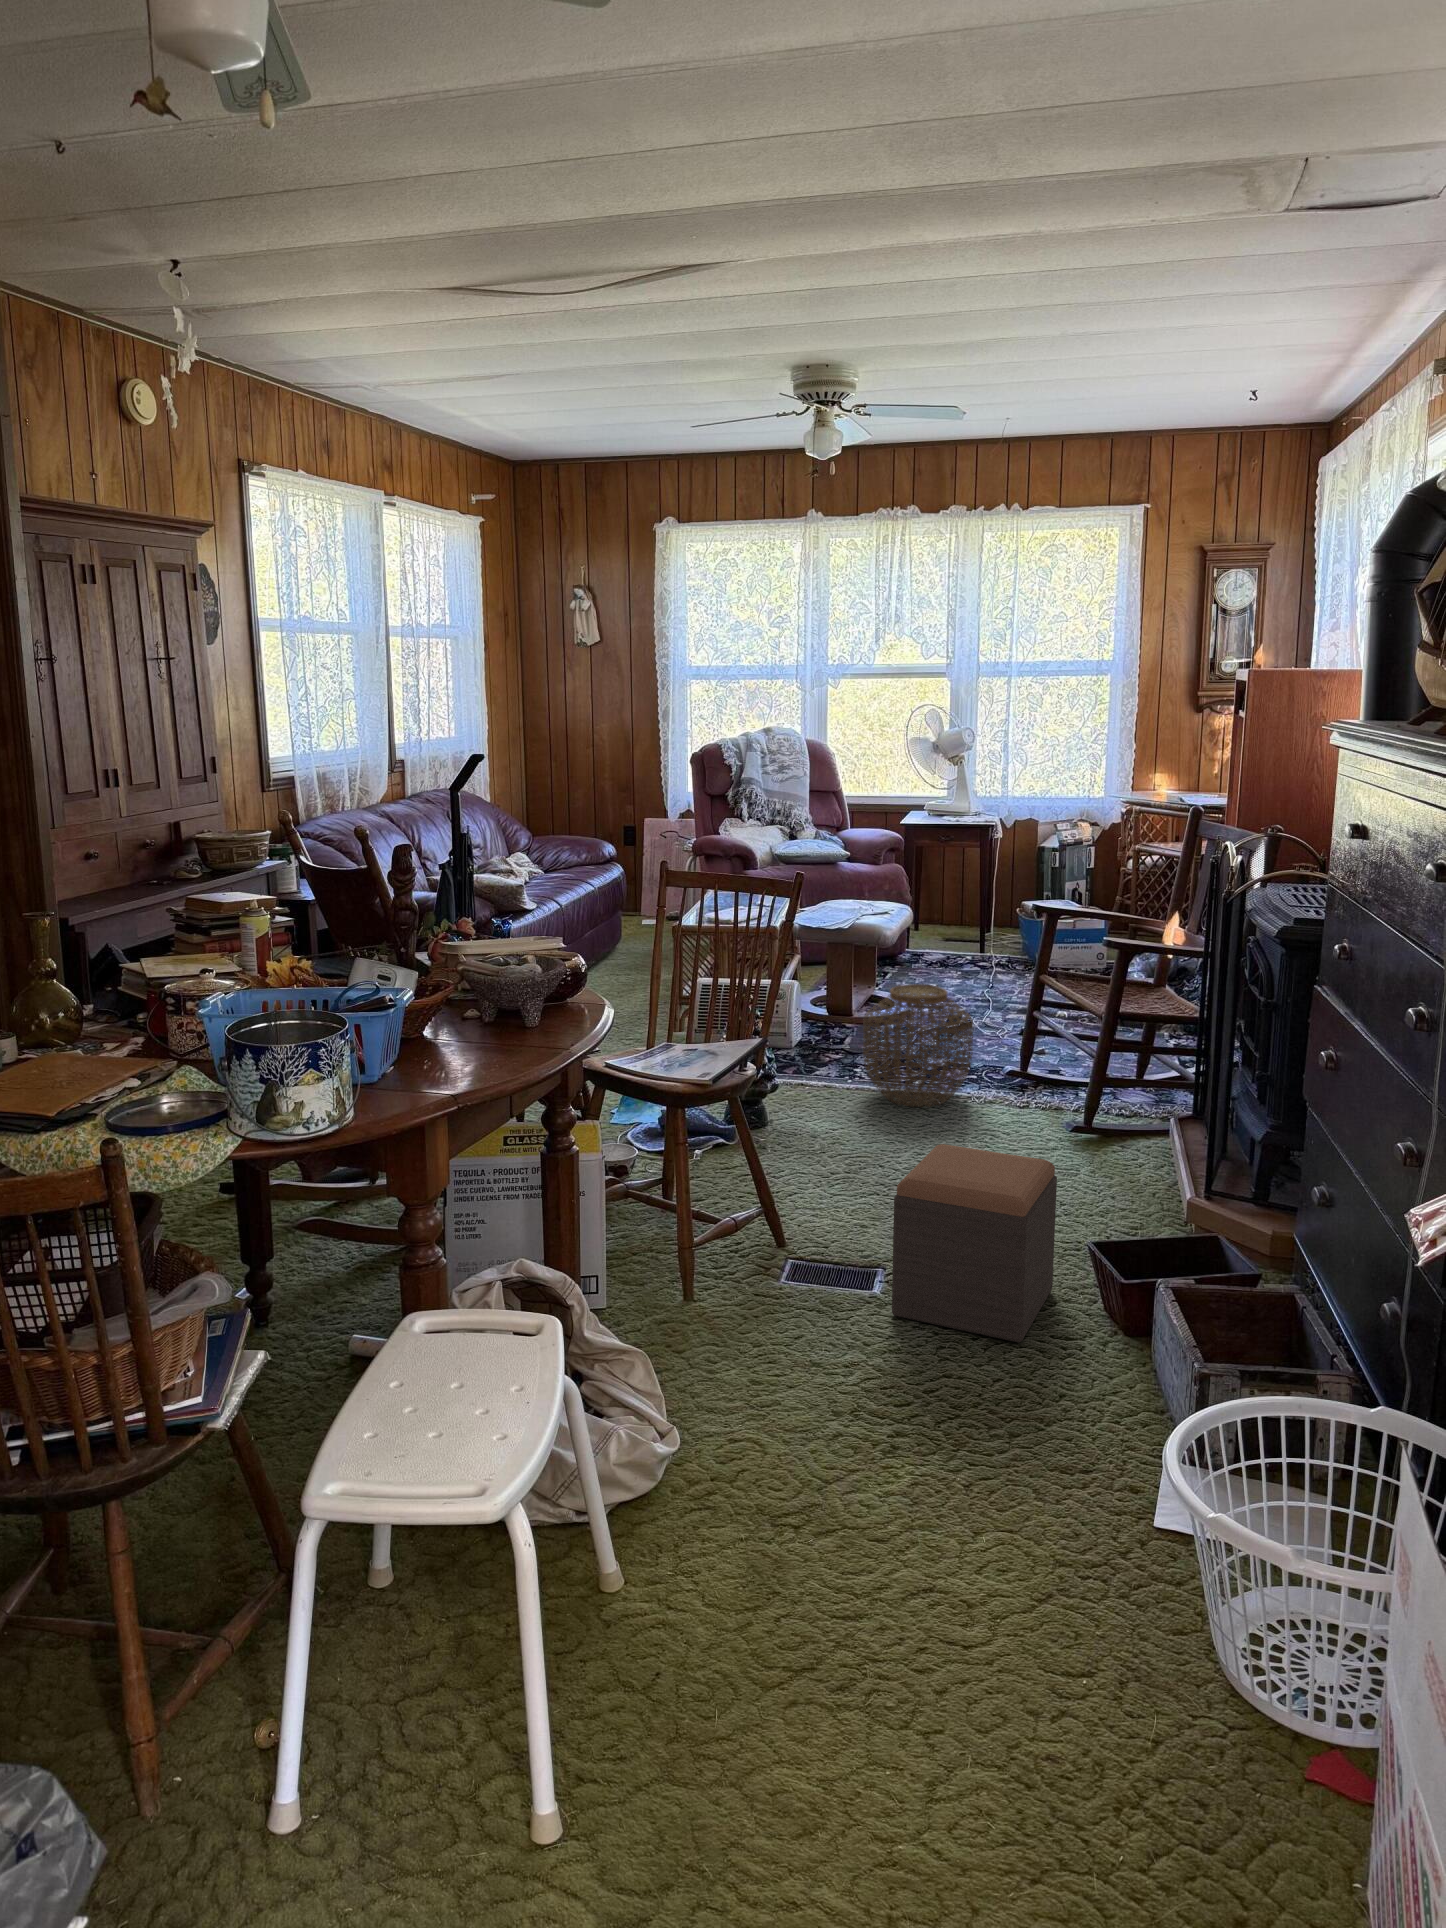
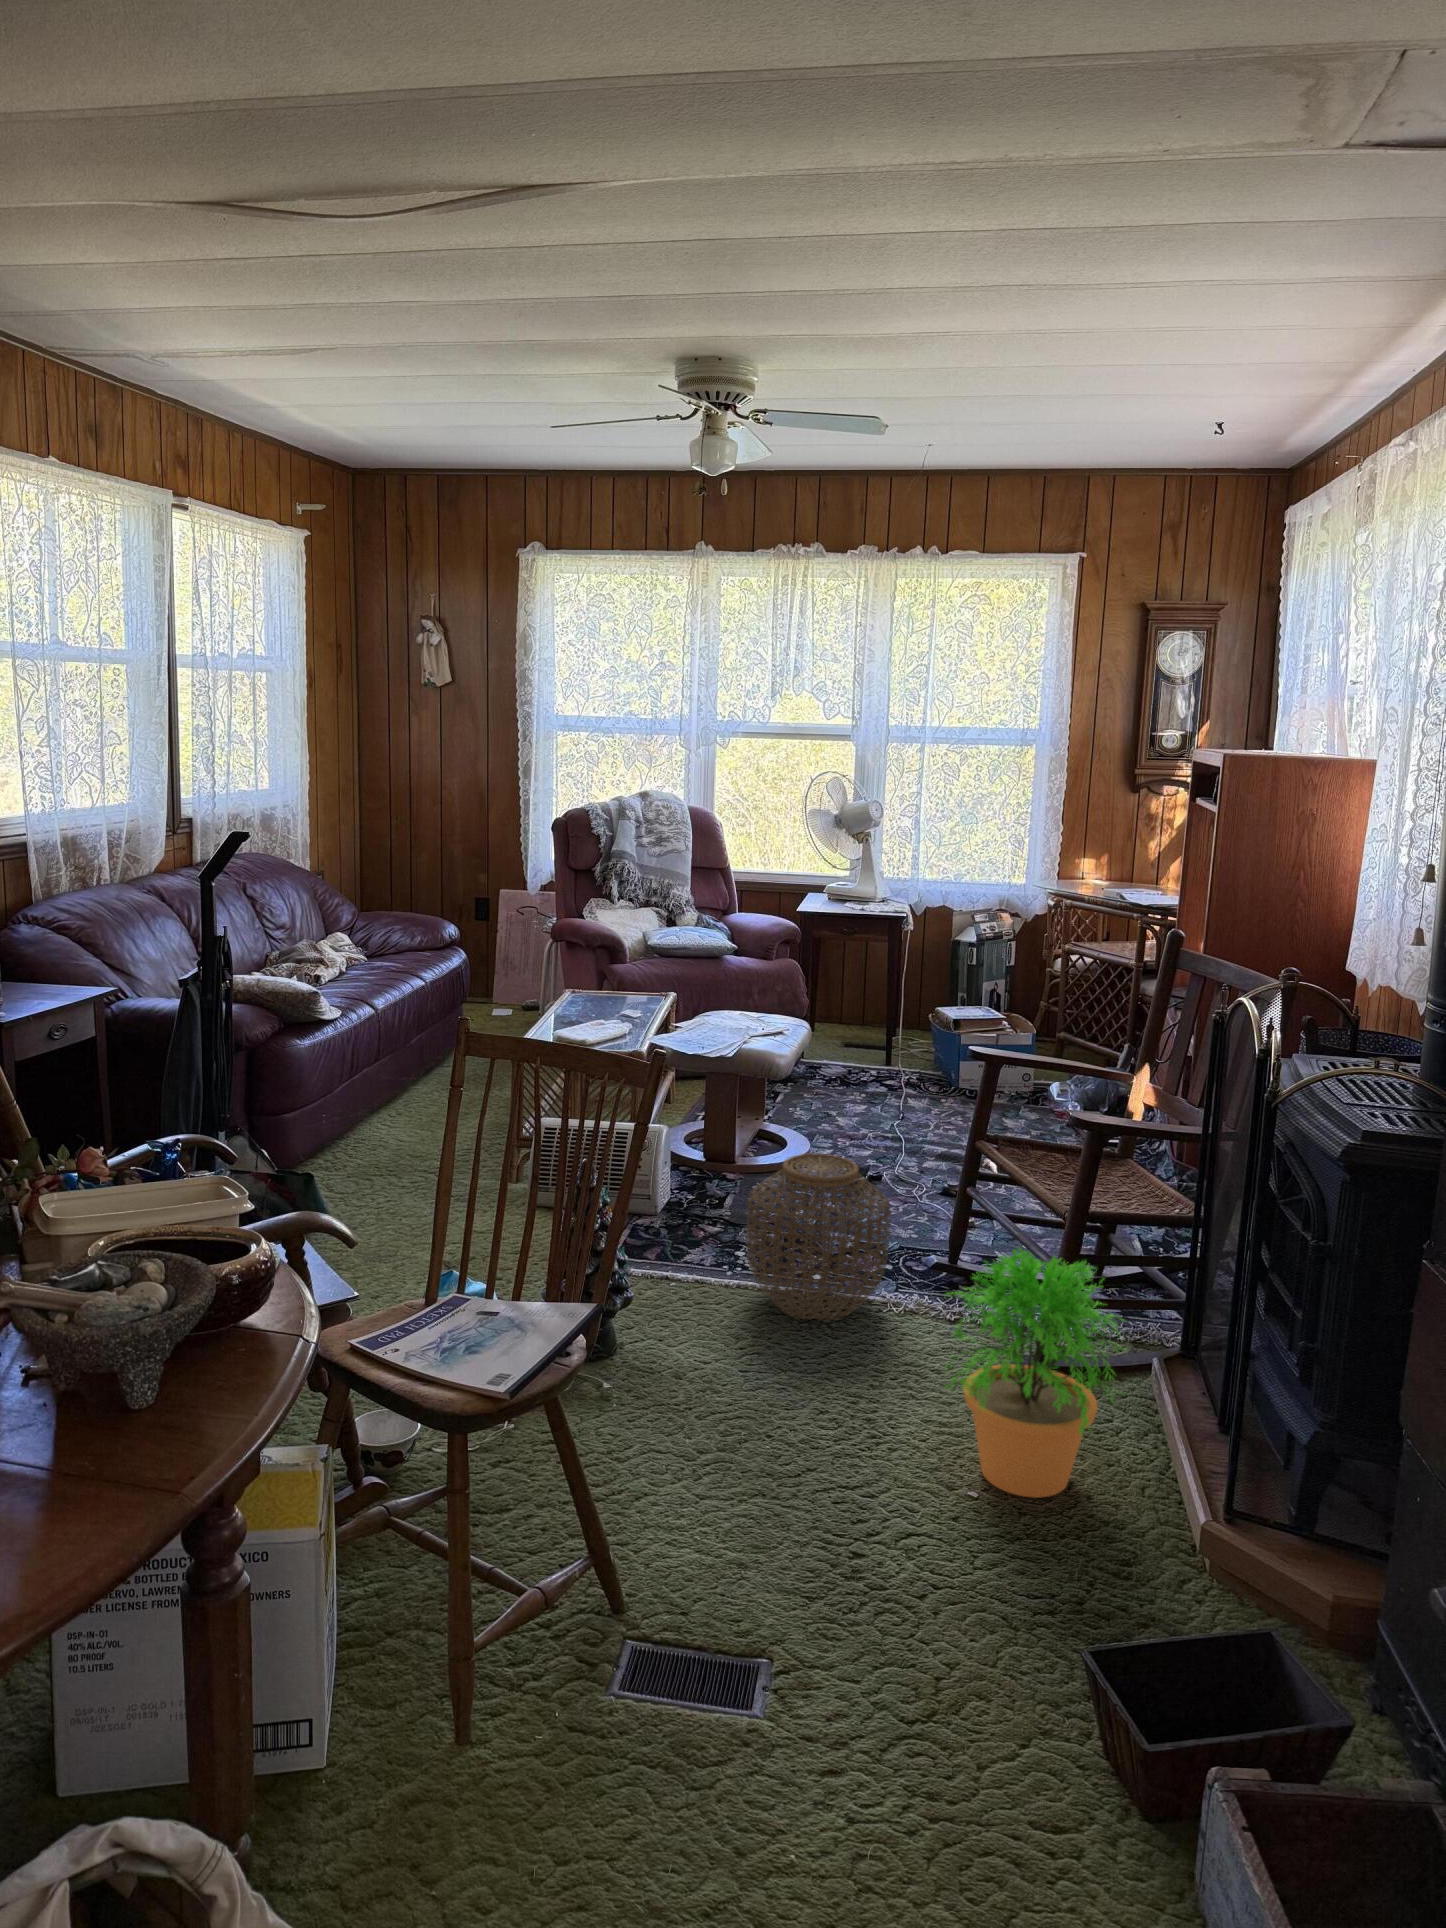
potted plant: none [1006,1022,1138,1198] -> present [945,1248,1125,1498]
footstool: present [892,1144,1057,1343] -> none [782,1477,1034,1842]

